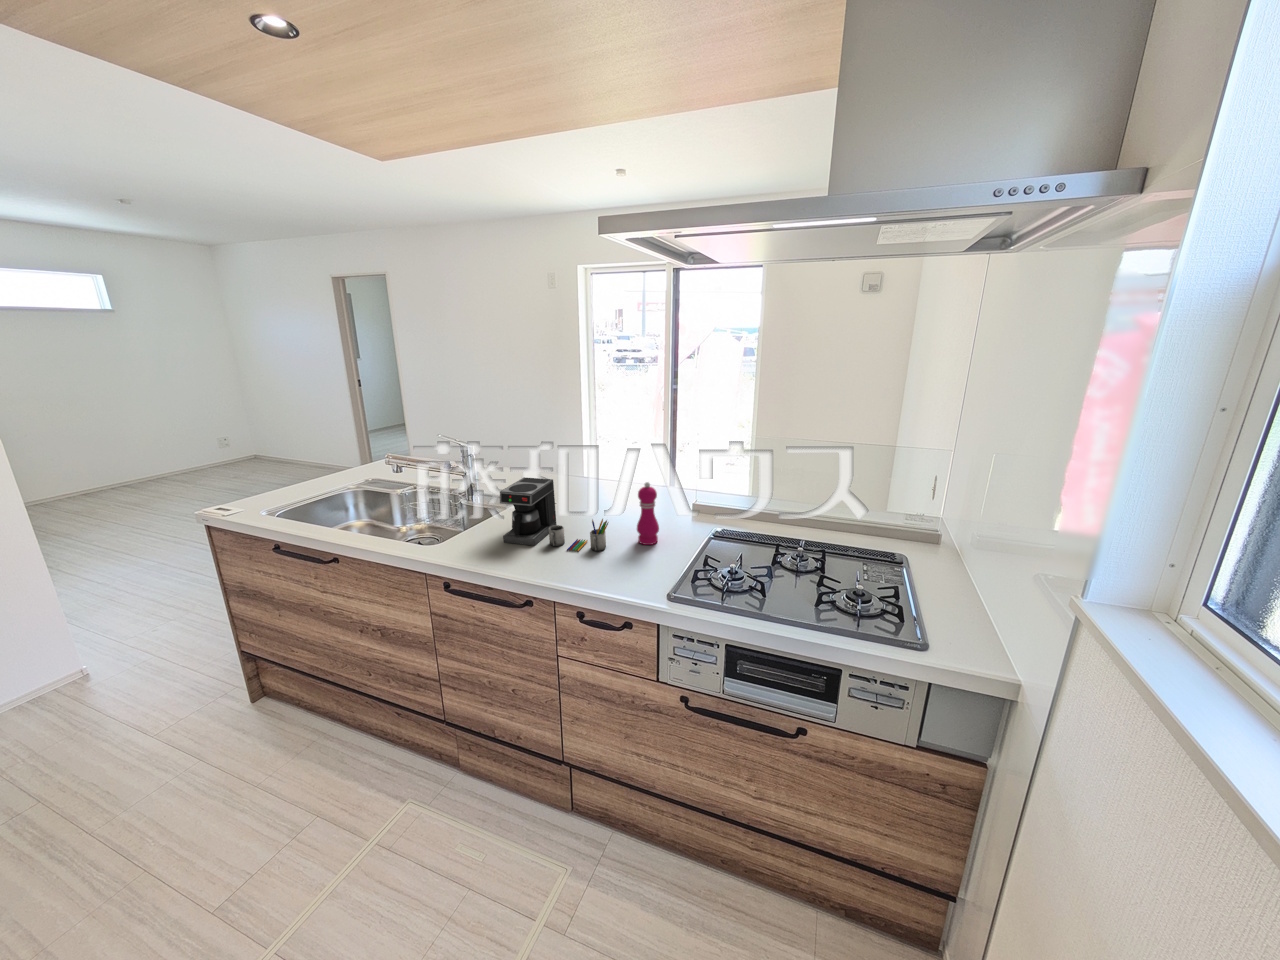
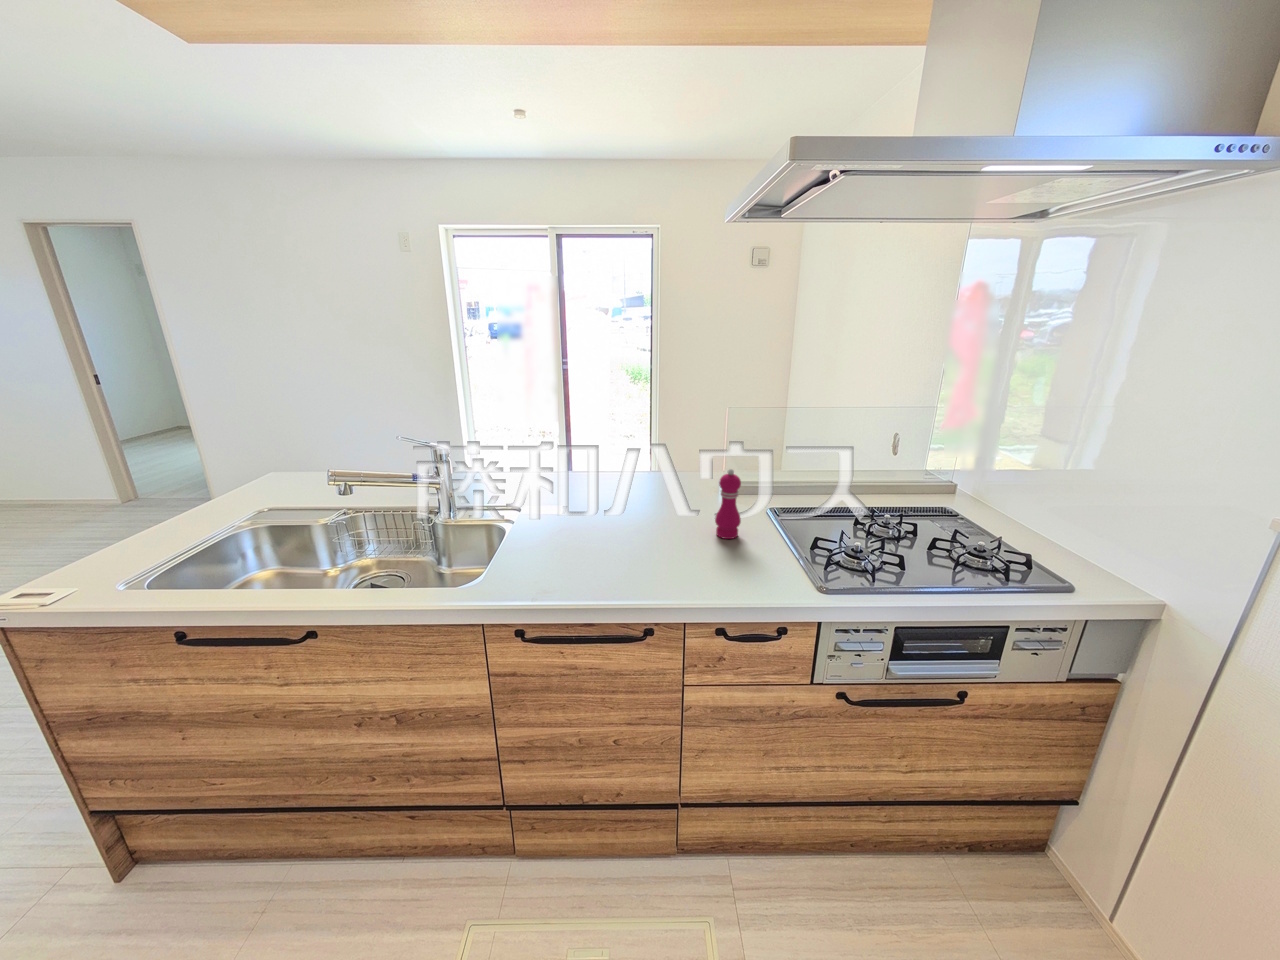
coffee maker: present [500,477,608,551] -> none [566,479,701,565]

